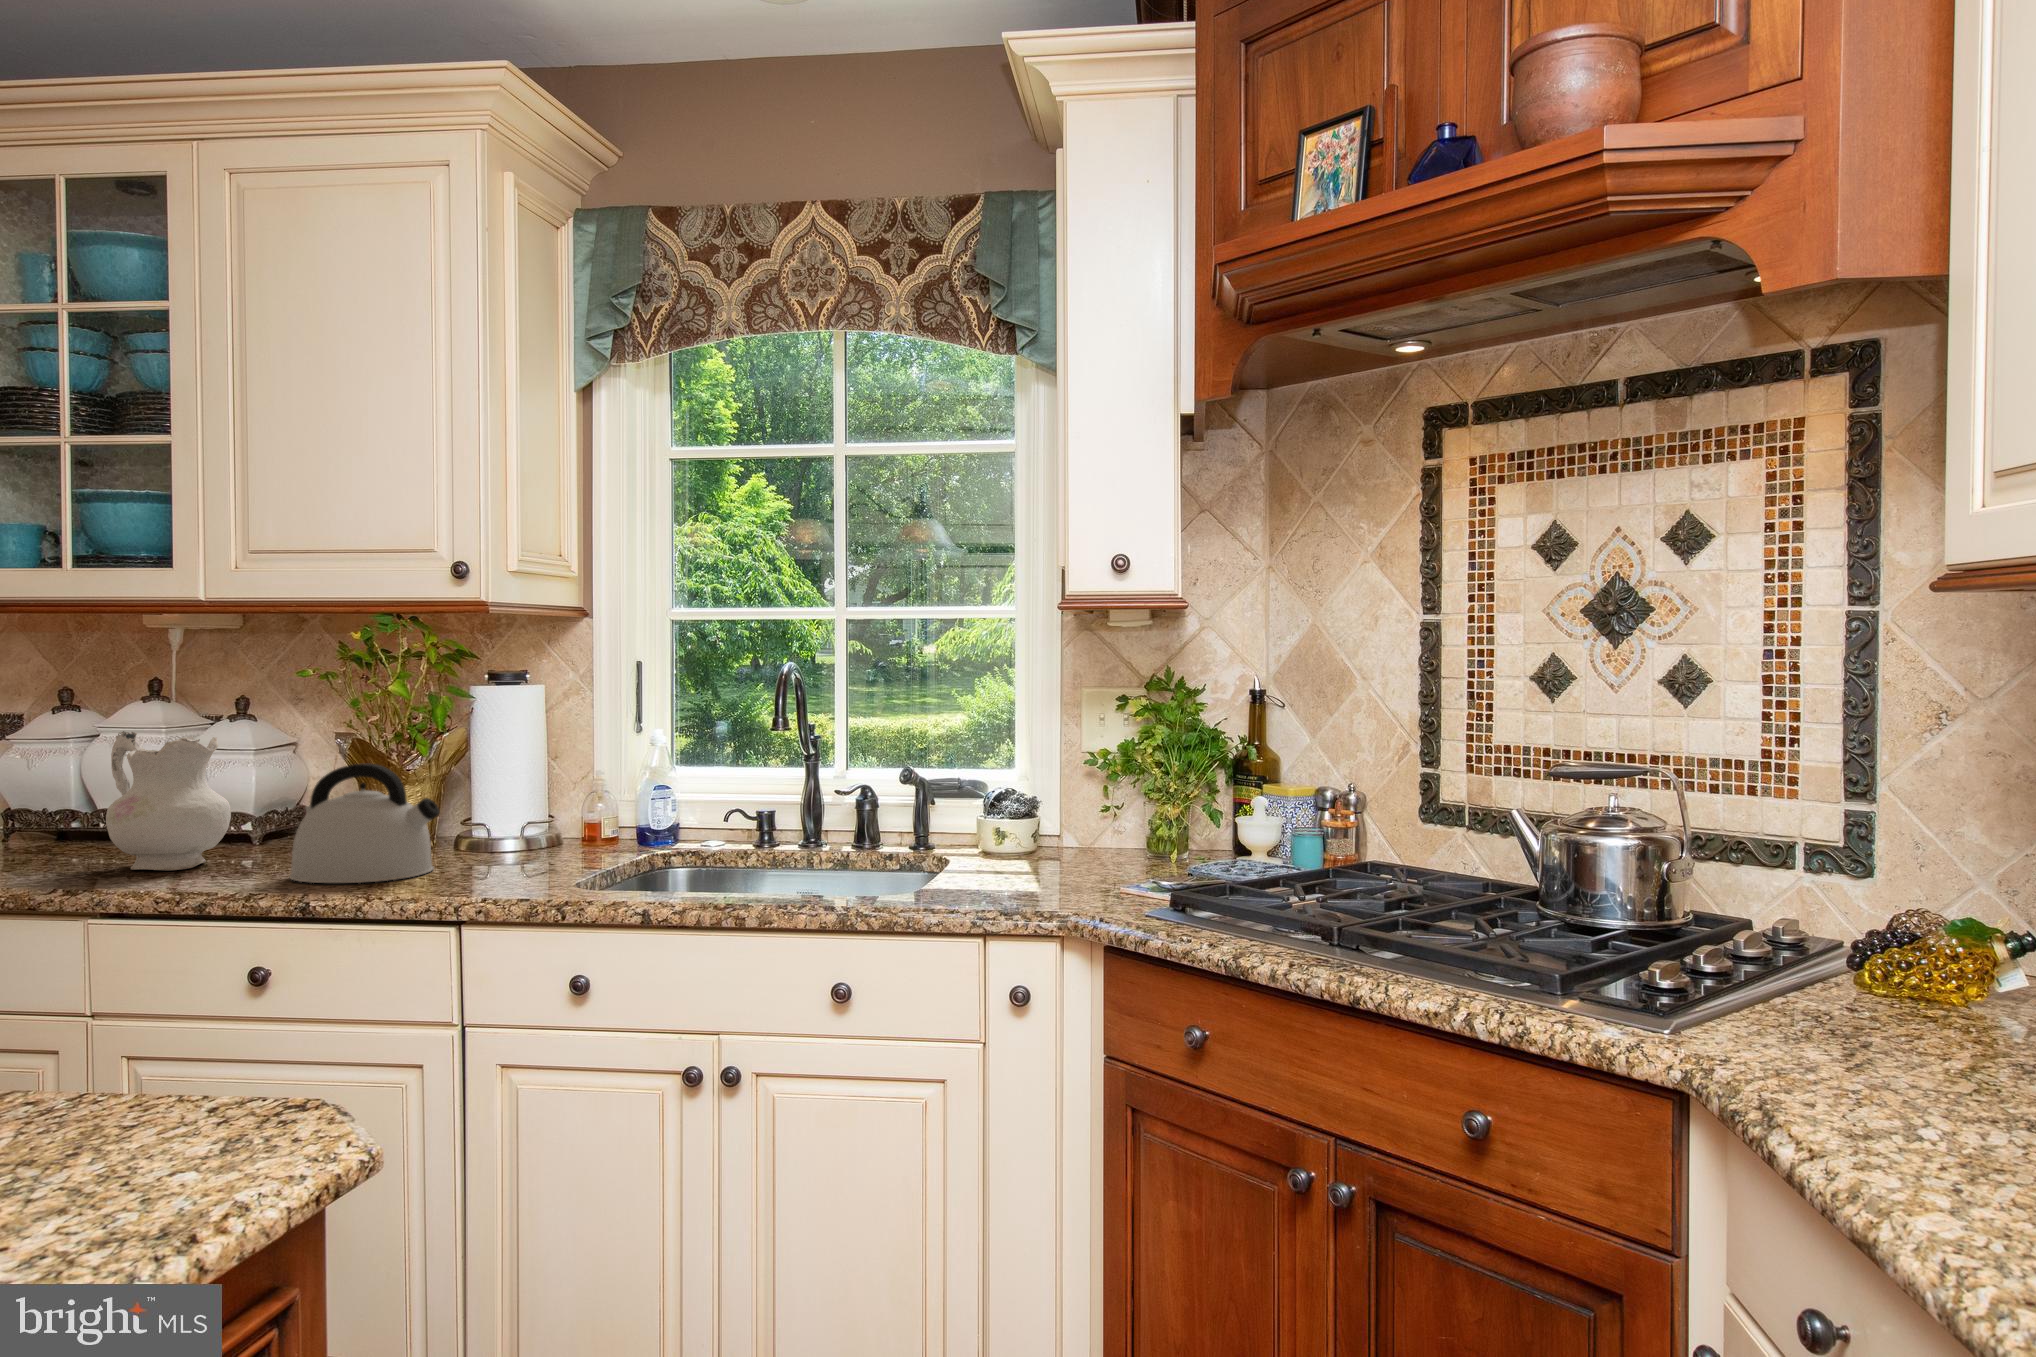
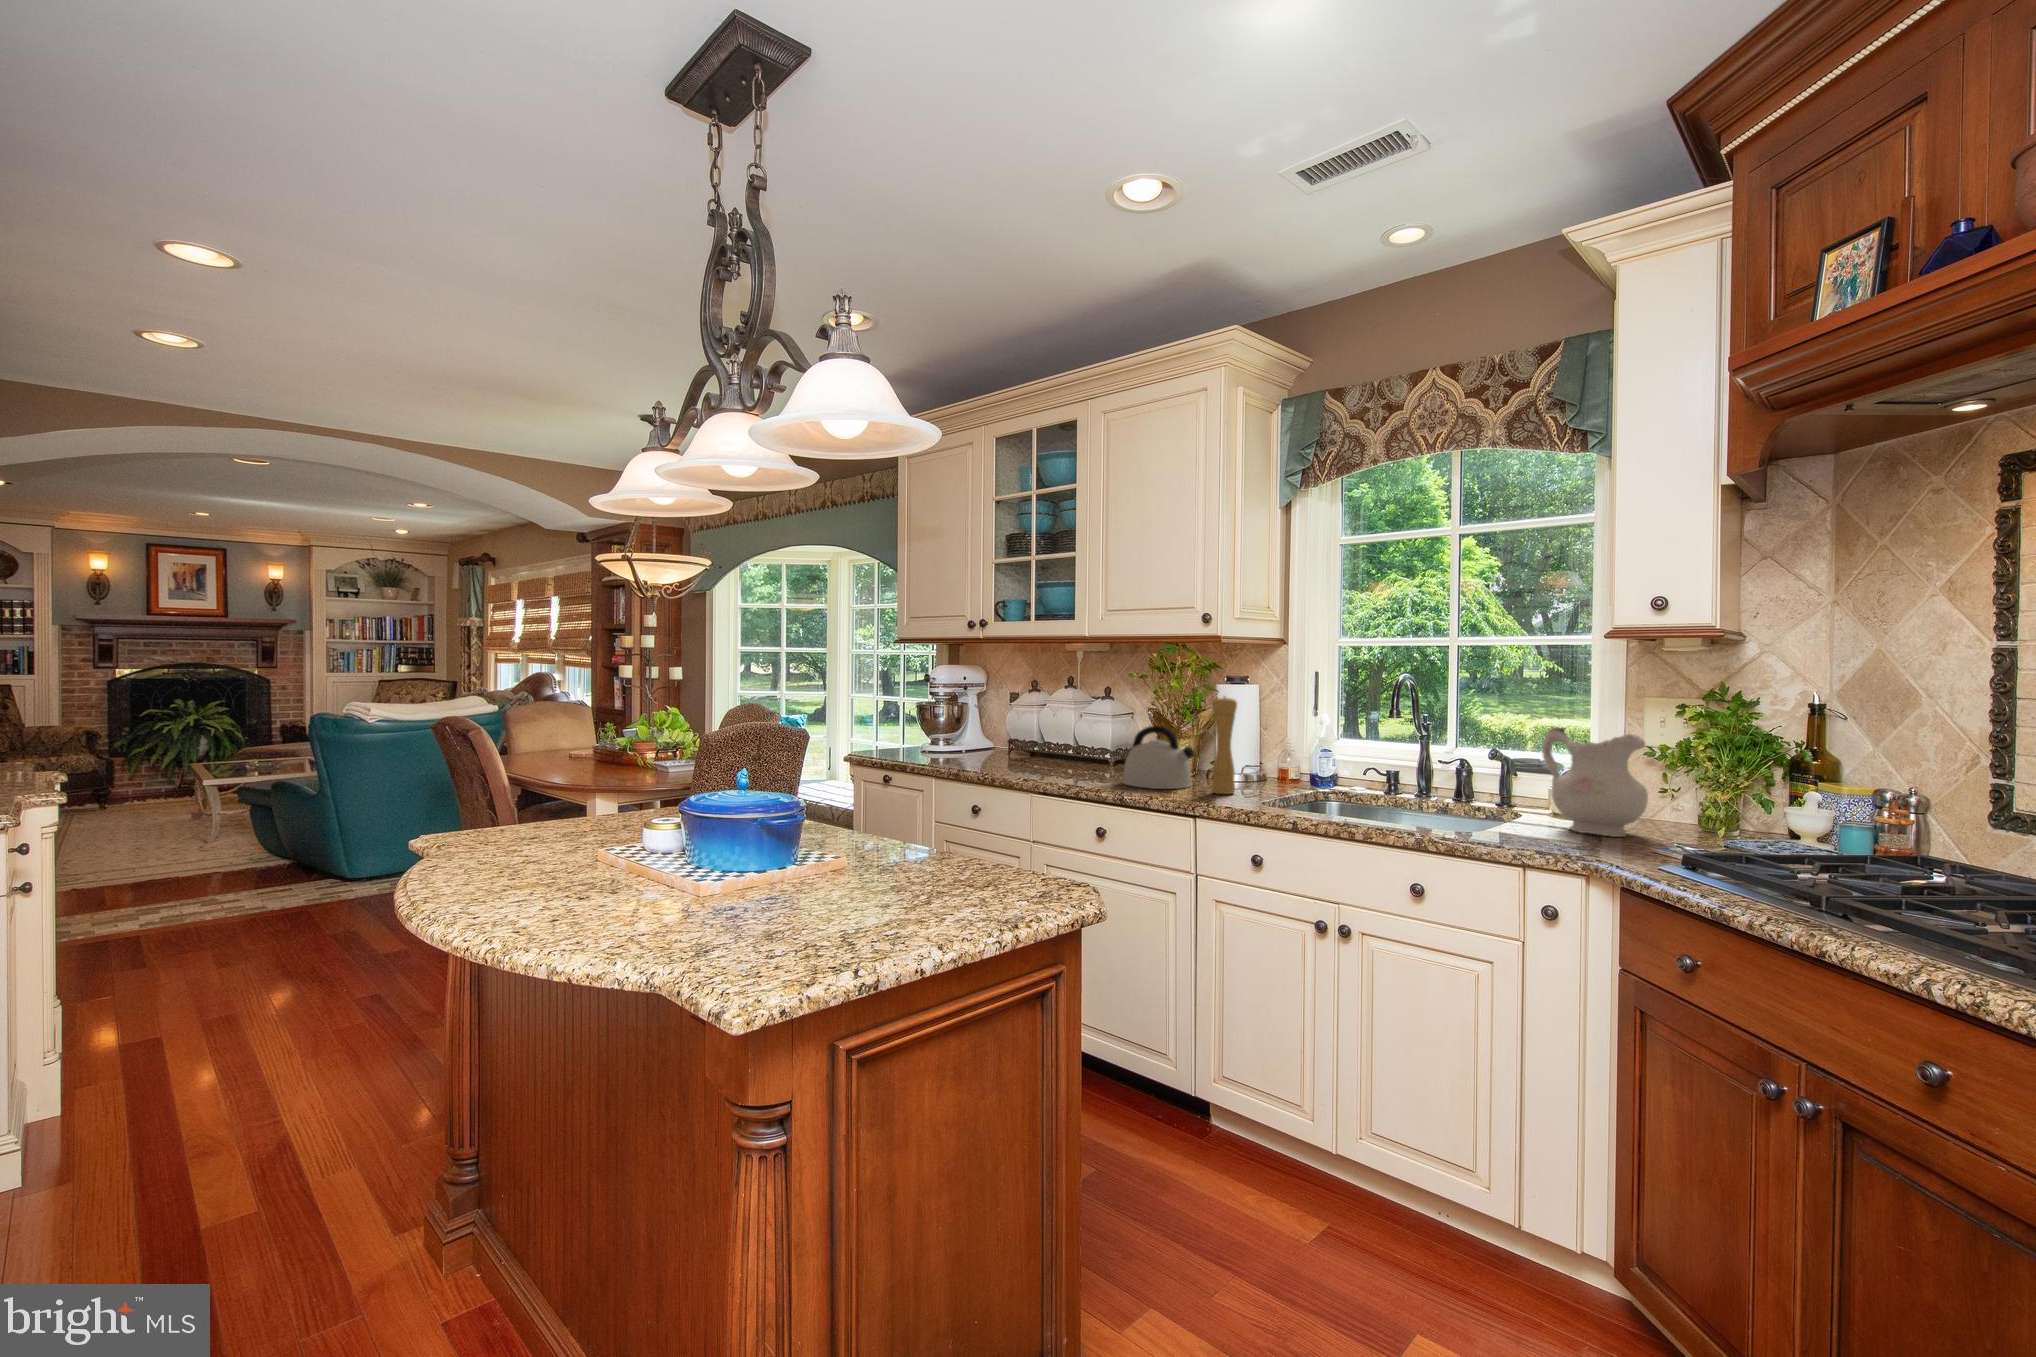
pepper mill: none [475,705,522,879] -> present [1212,697,1237,794]
ceramic pitcher: present [106,731,231,871] -> present [1542,727,1648,837]

